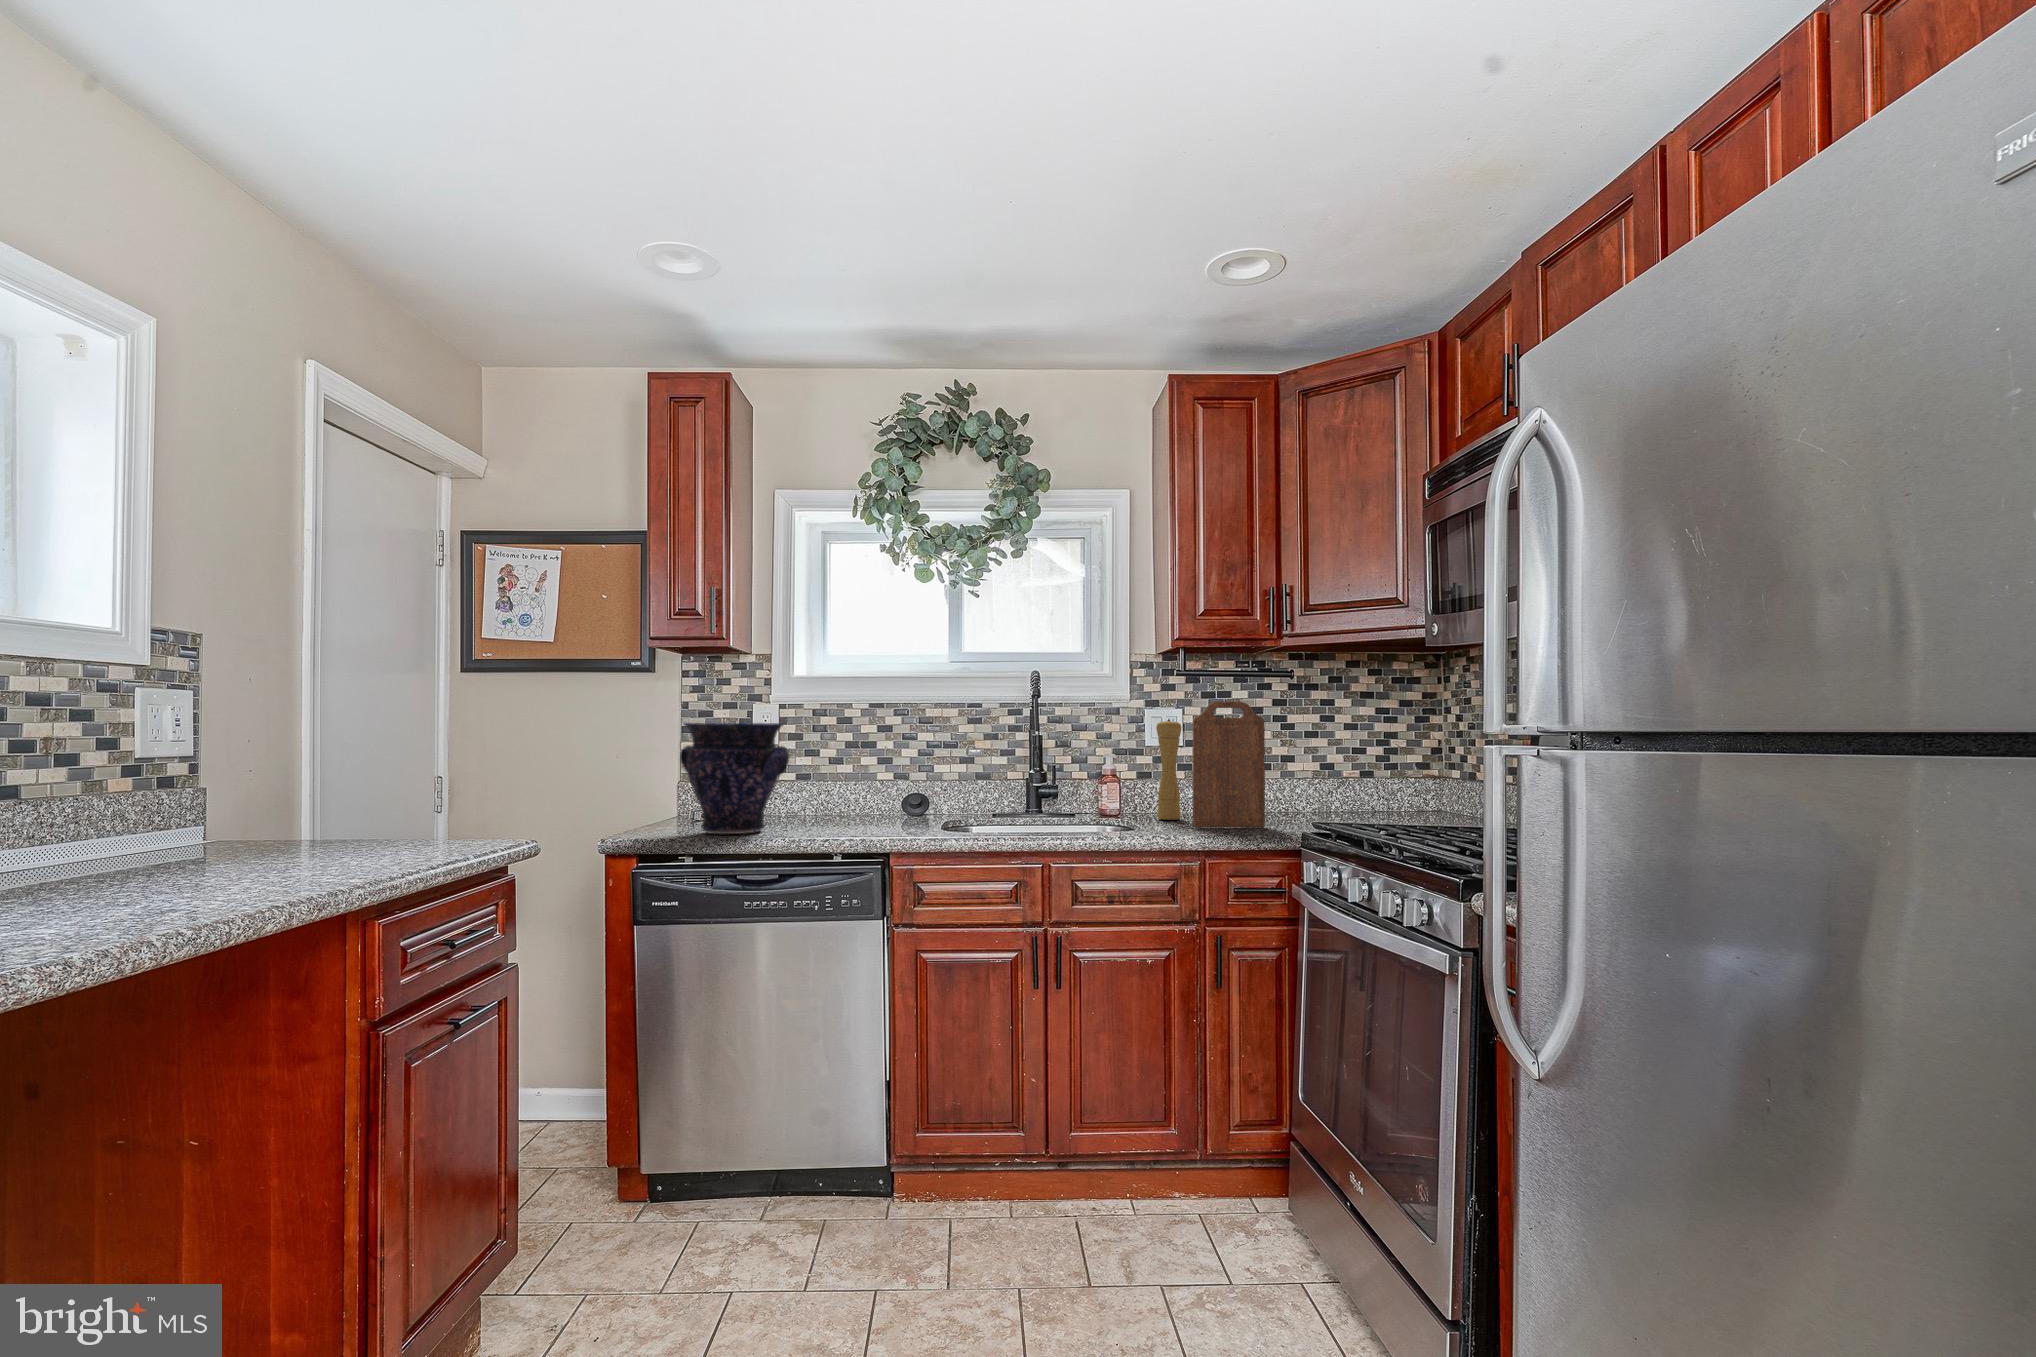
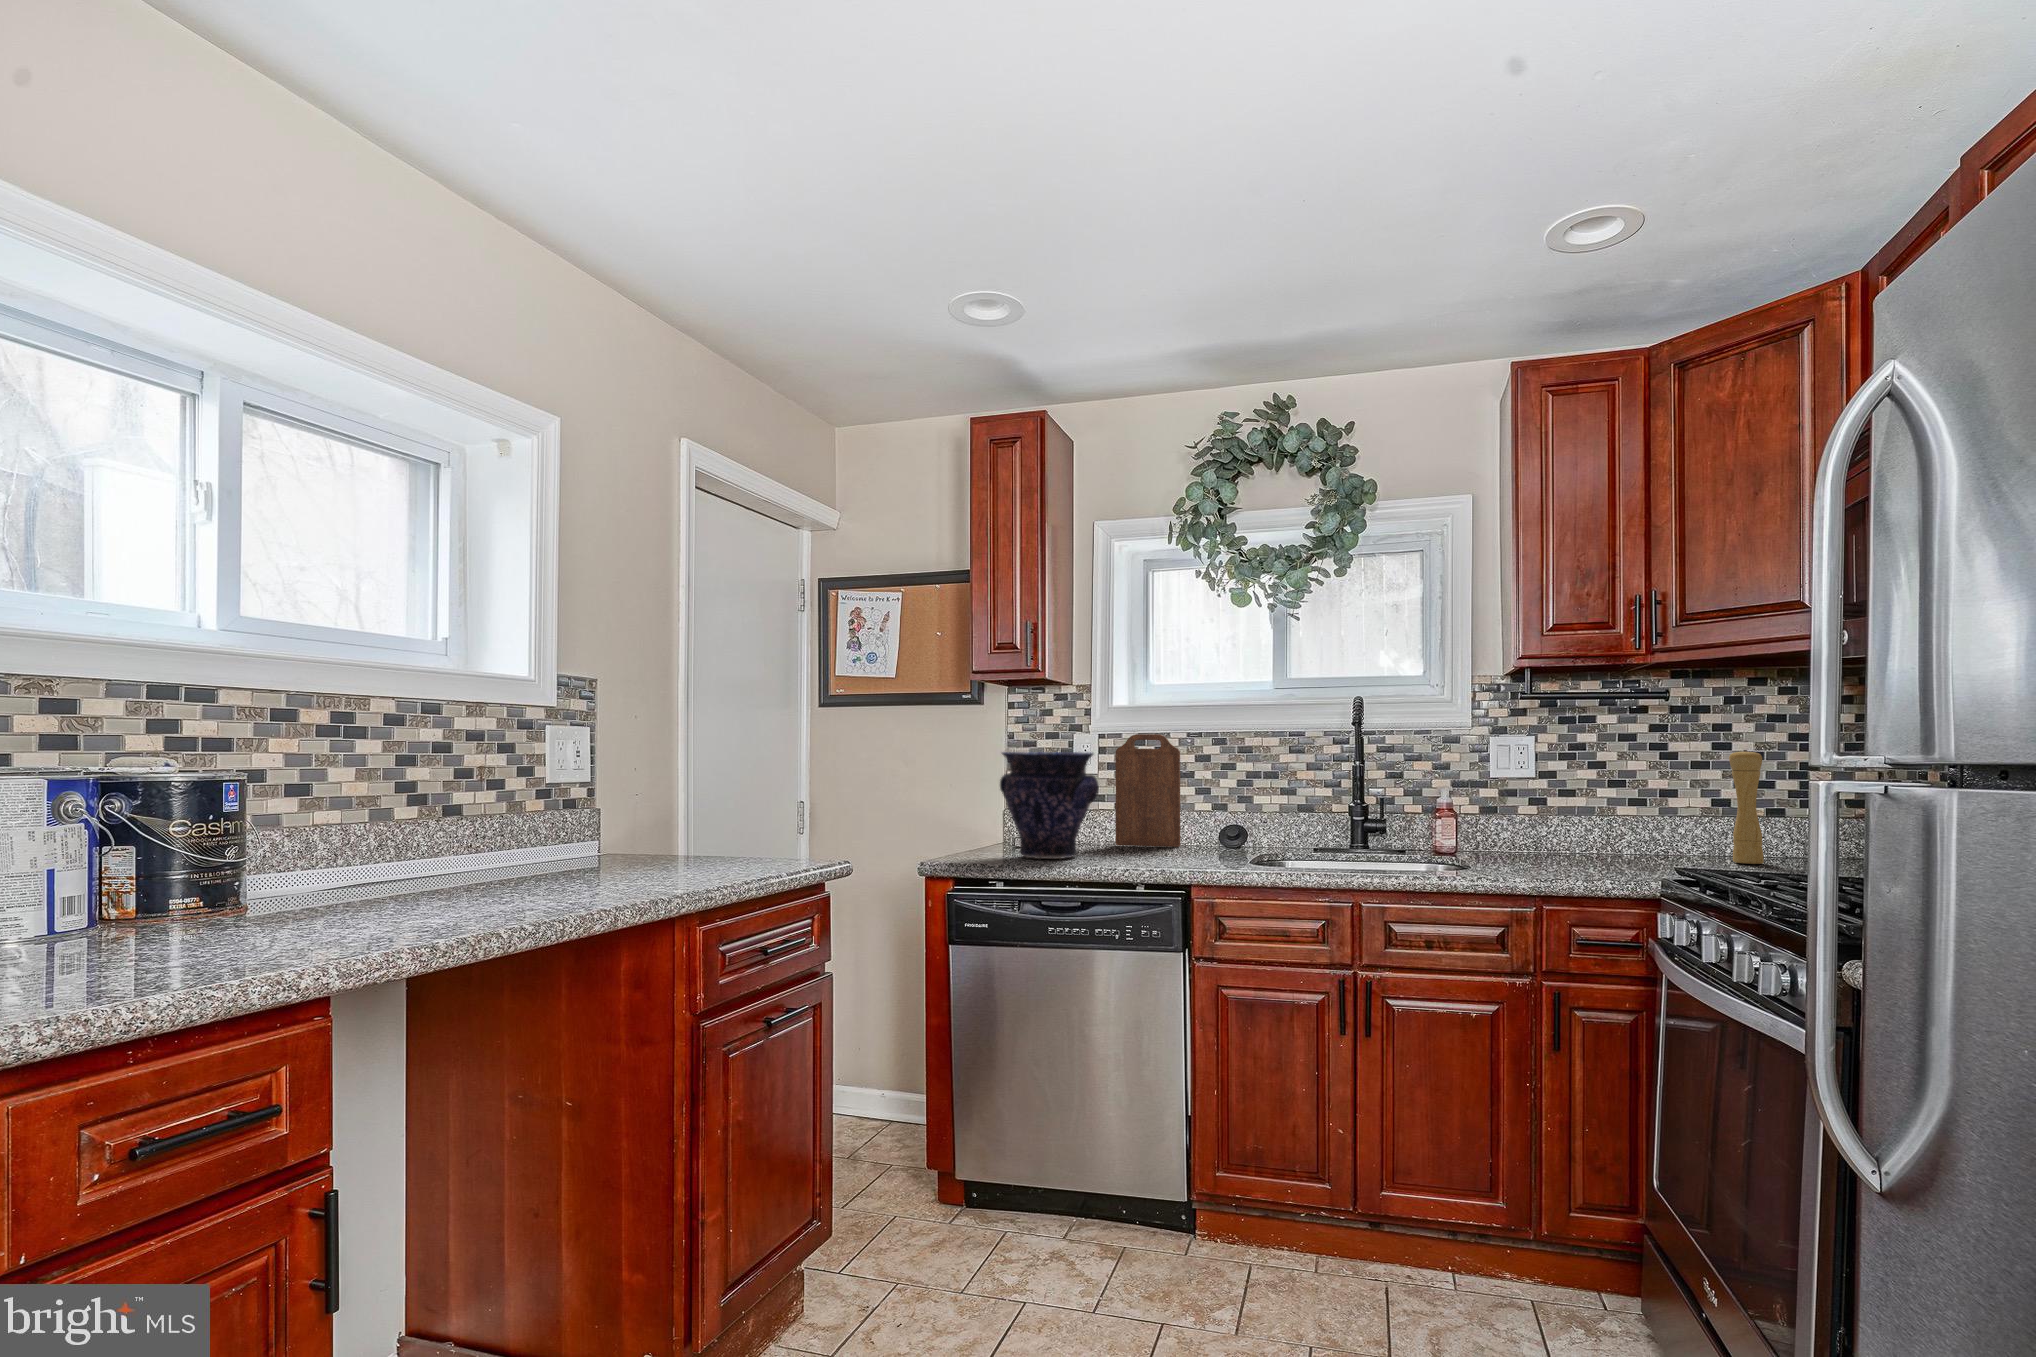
cutting board: present [1193,702,1265,828] -> present [1115,734,1180,847]
pepper mill: present [1156,720,1181,820] -> present [1729,750,1764,864]

